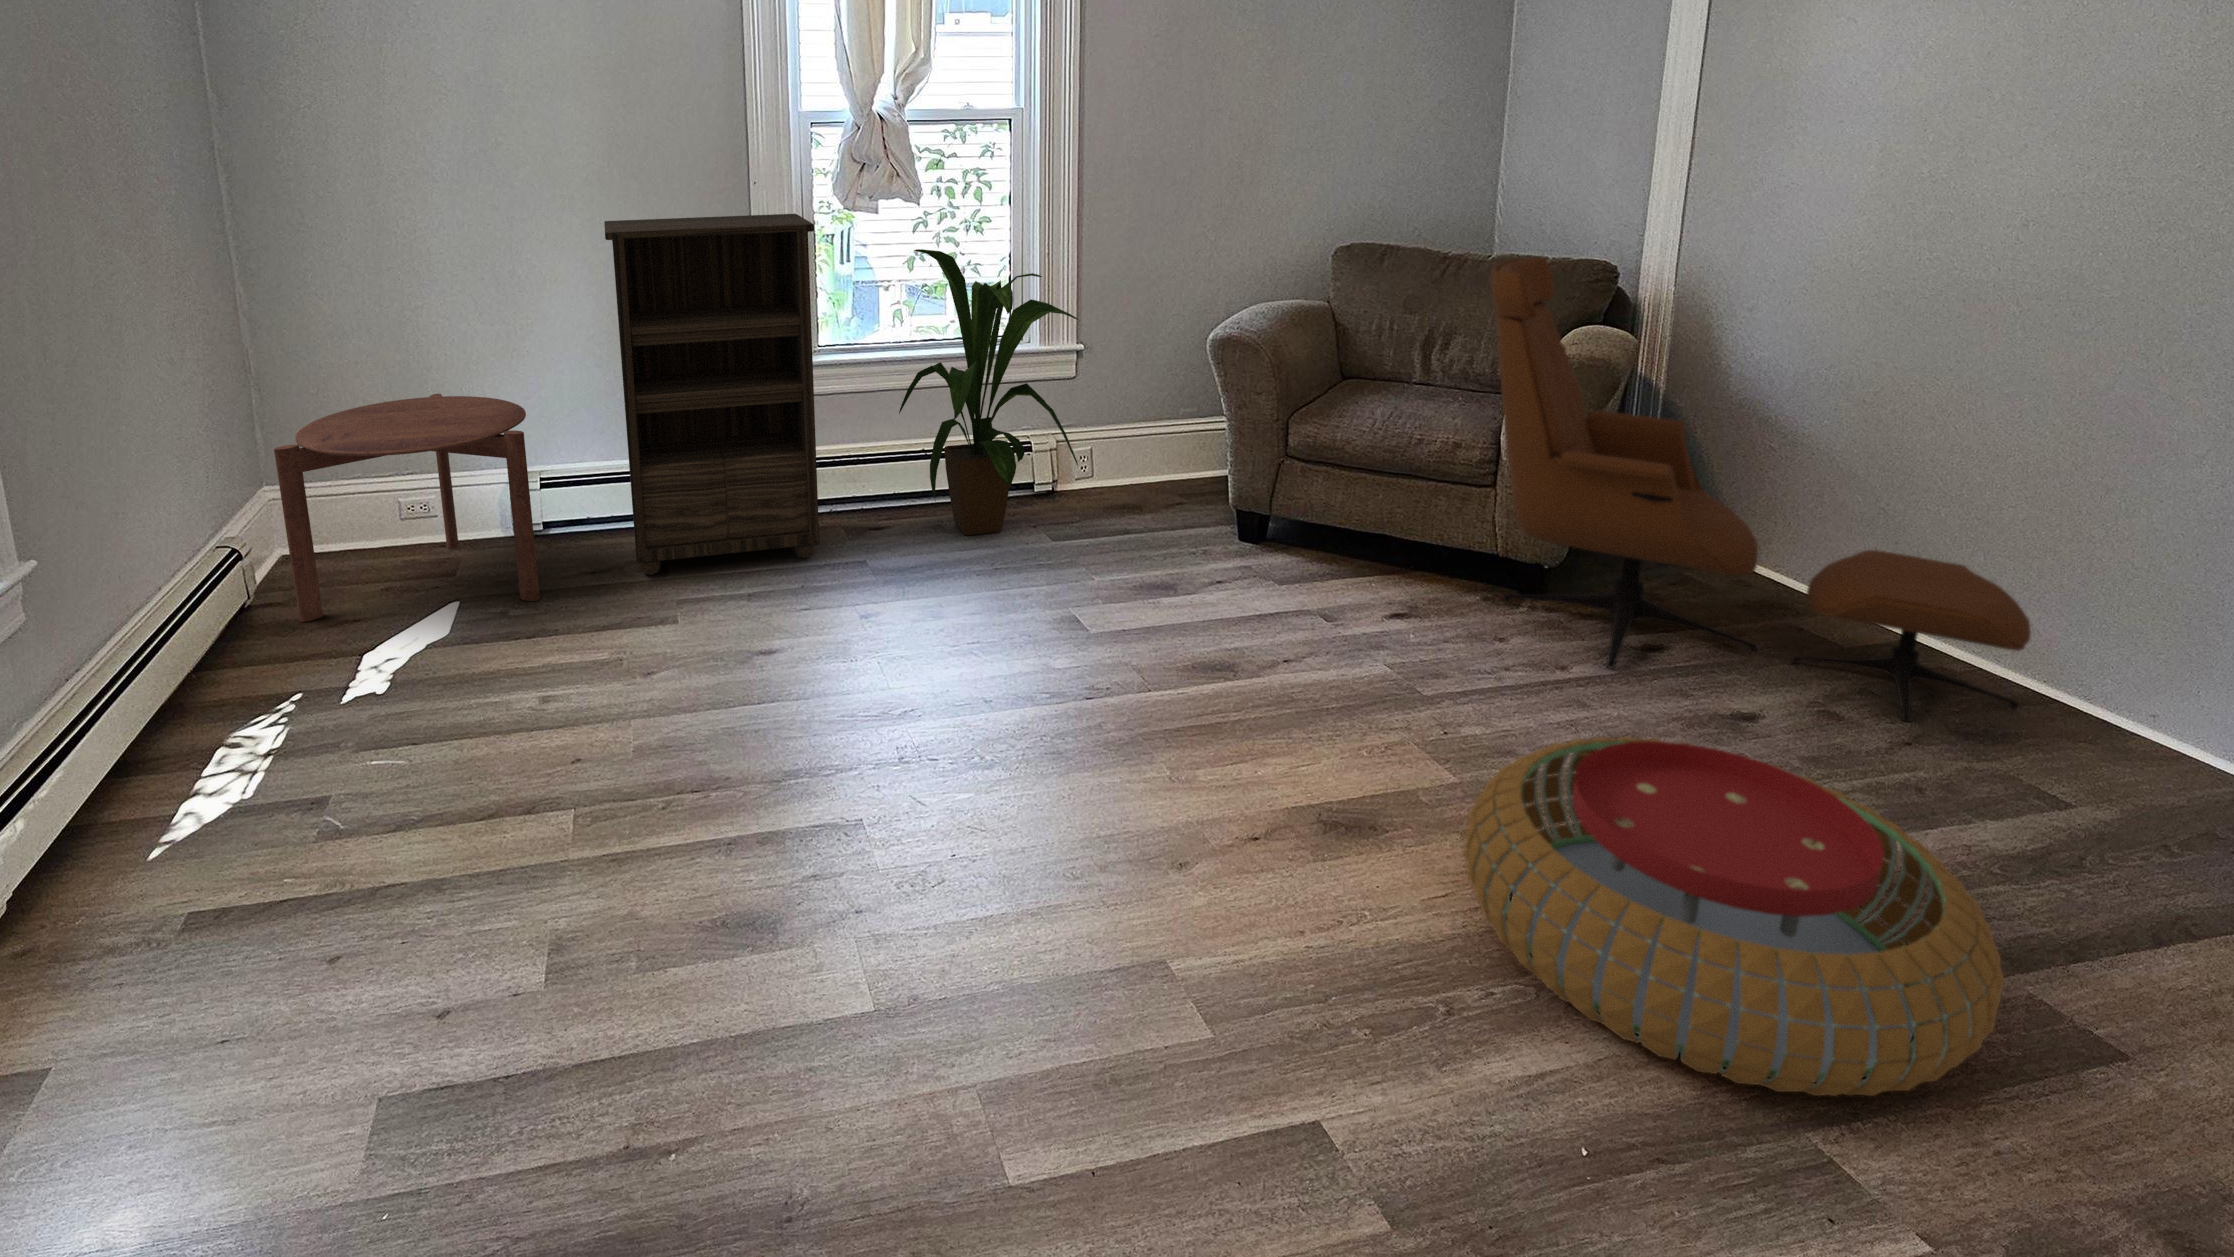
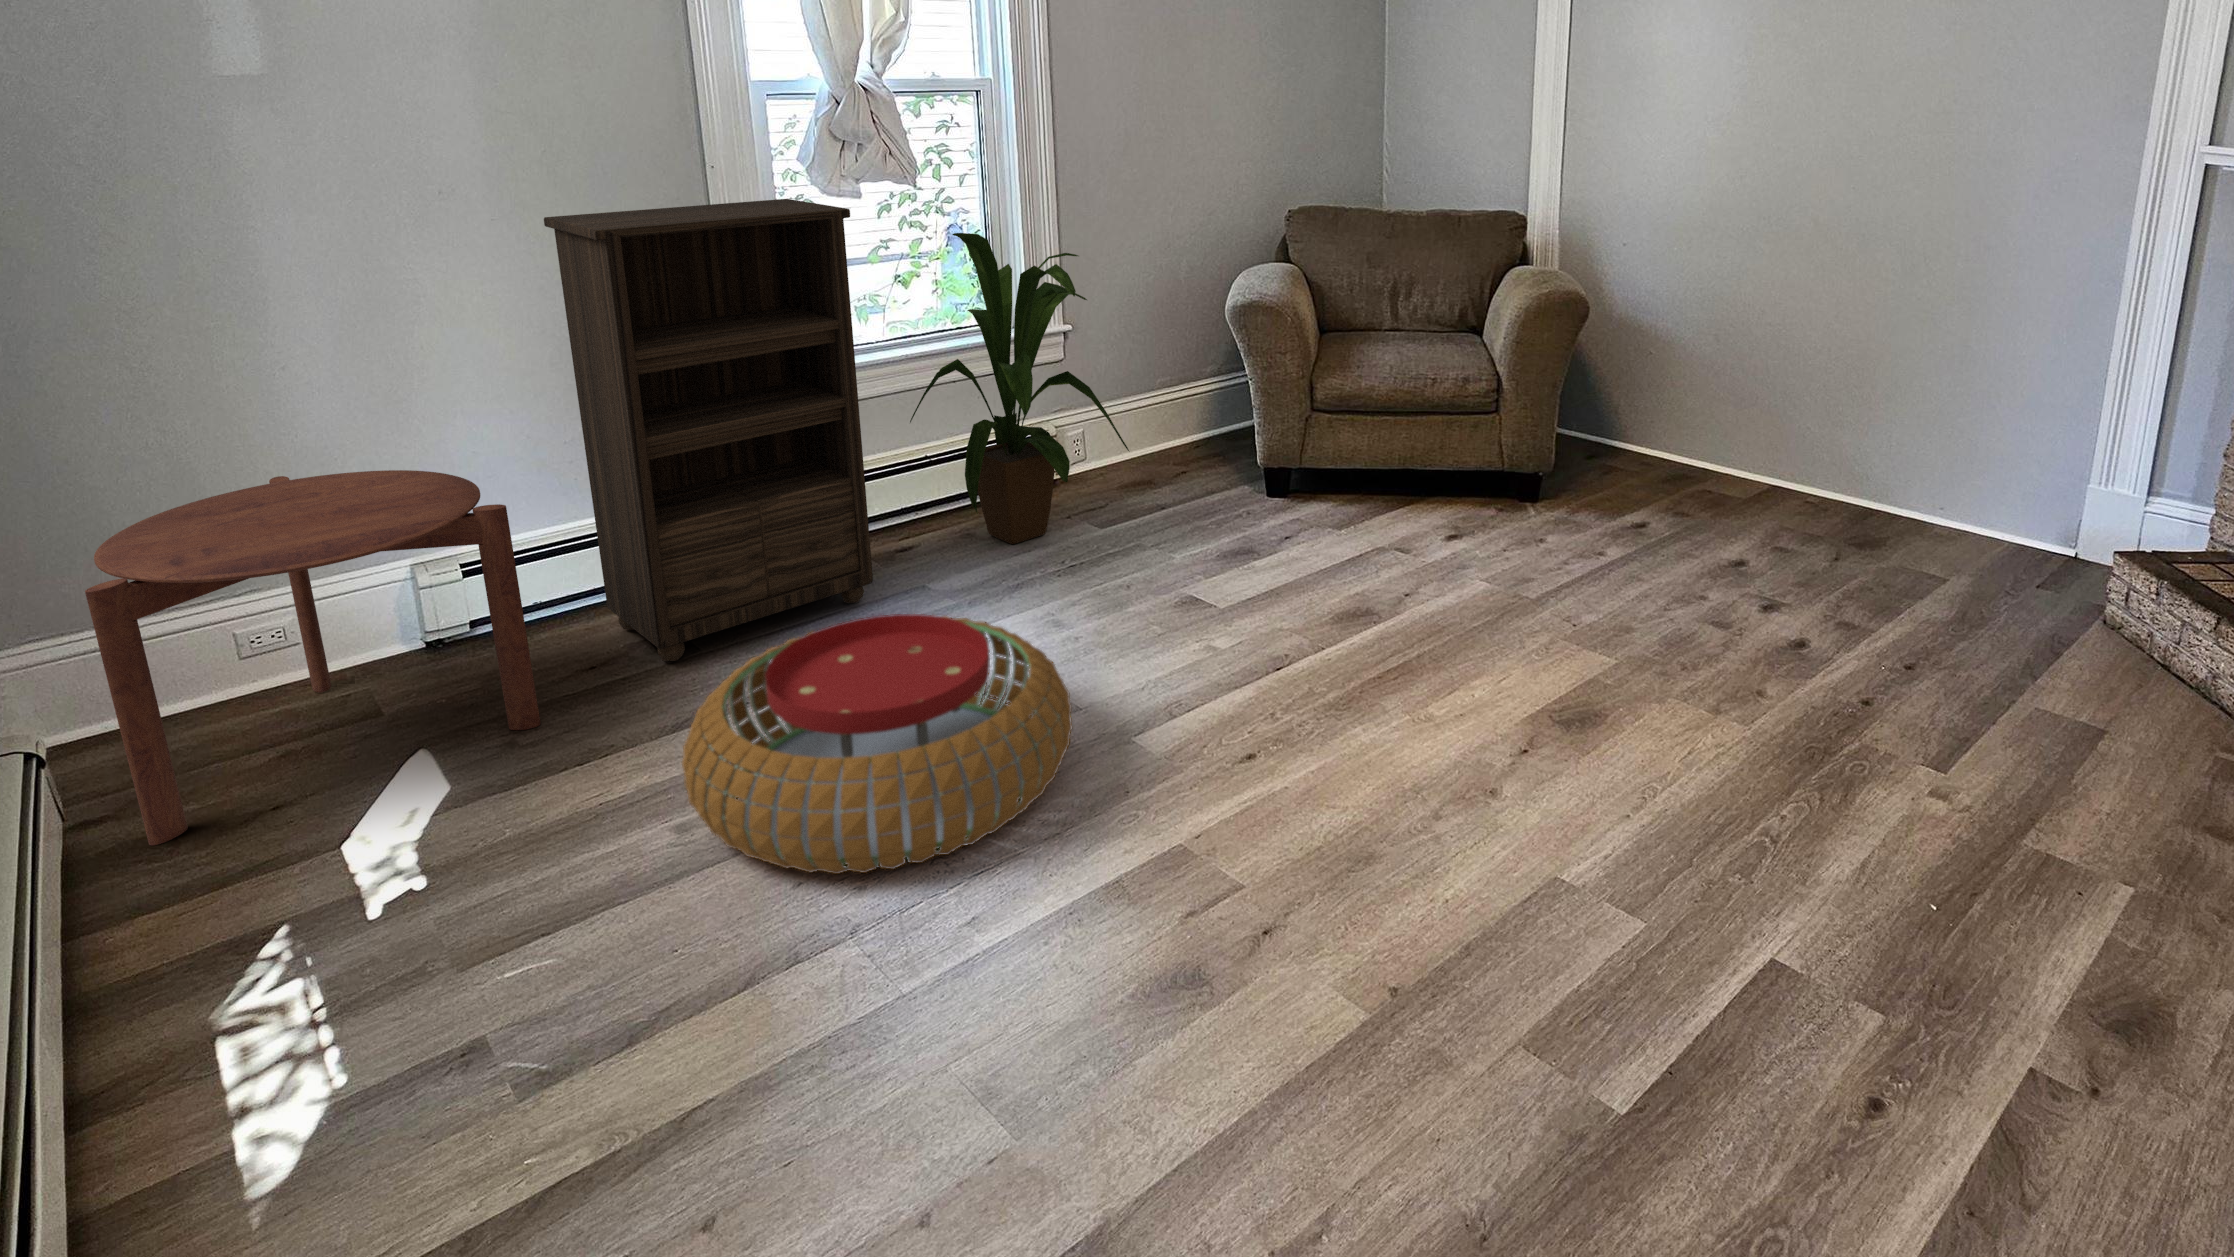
lounge chair: present [1491,257,2031,722] -> none [1501,211,1880,550]
pouf: present [1464,737,2004,1096] -> present [682,614,1072,874]

